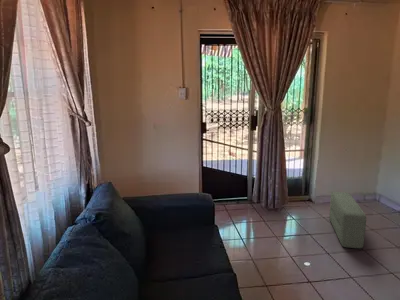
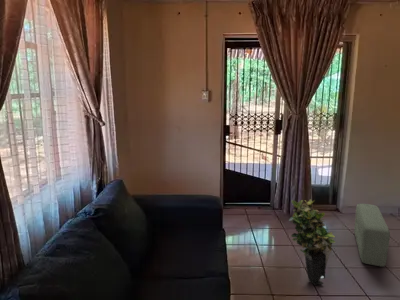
potted plant: none [280,190,324,272] -> present [289,200,335,285]

